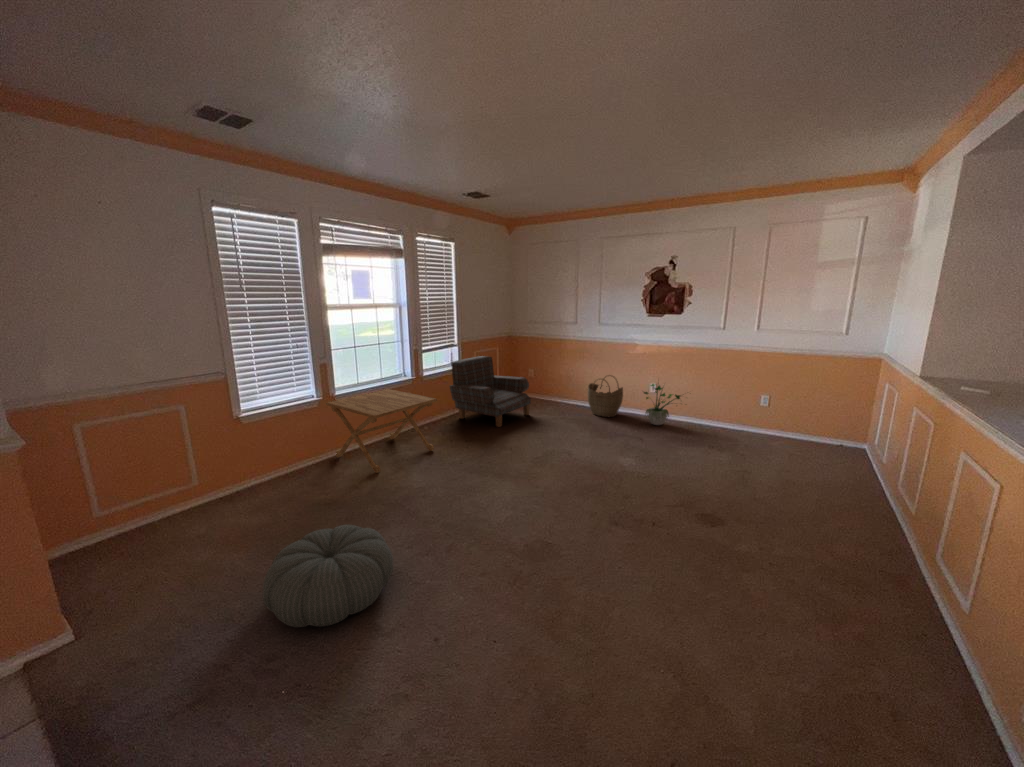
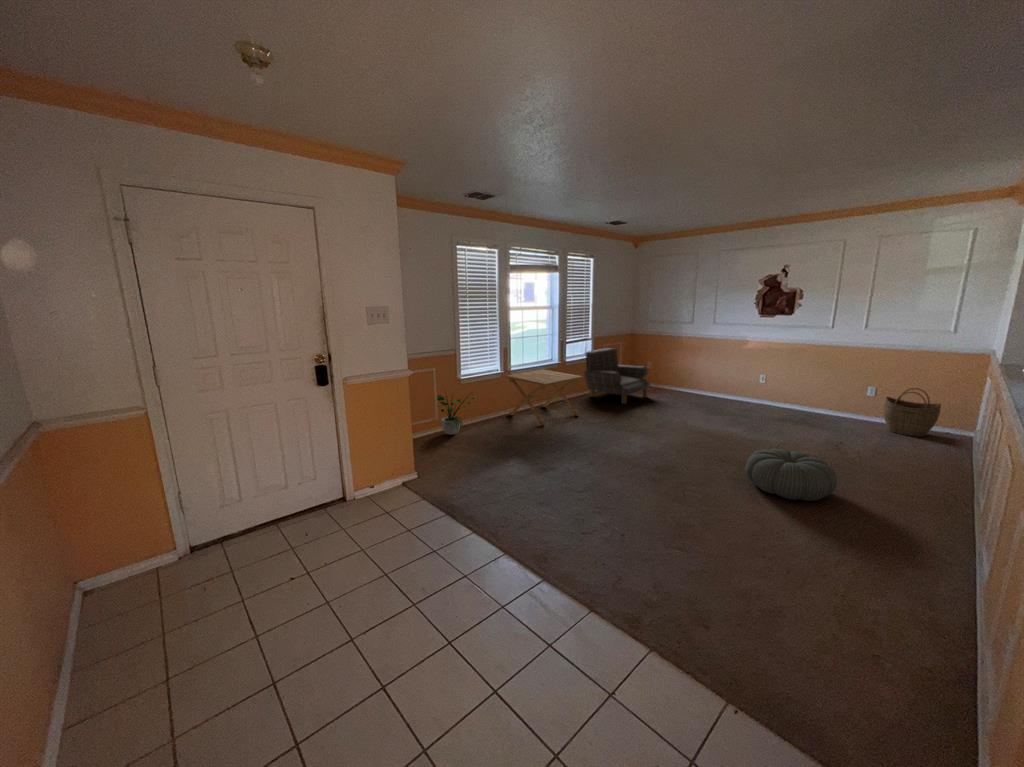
woven basket: present [587,375,623,417] -> present [883,388,941,437]
potted plant: present [644,384,680,425] -> present [437,395,473,435]
pouf: present [263,525,393,627] -> present [746,449,837,501]

